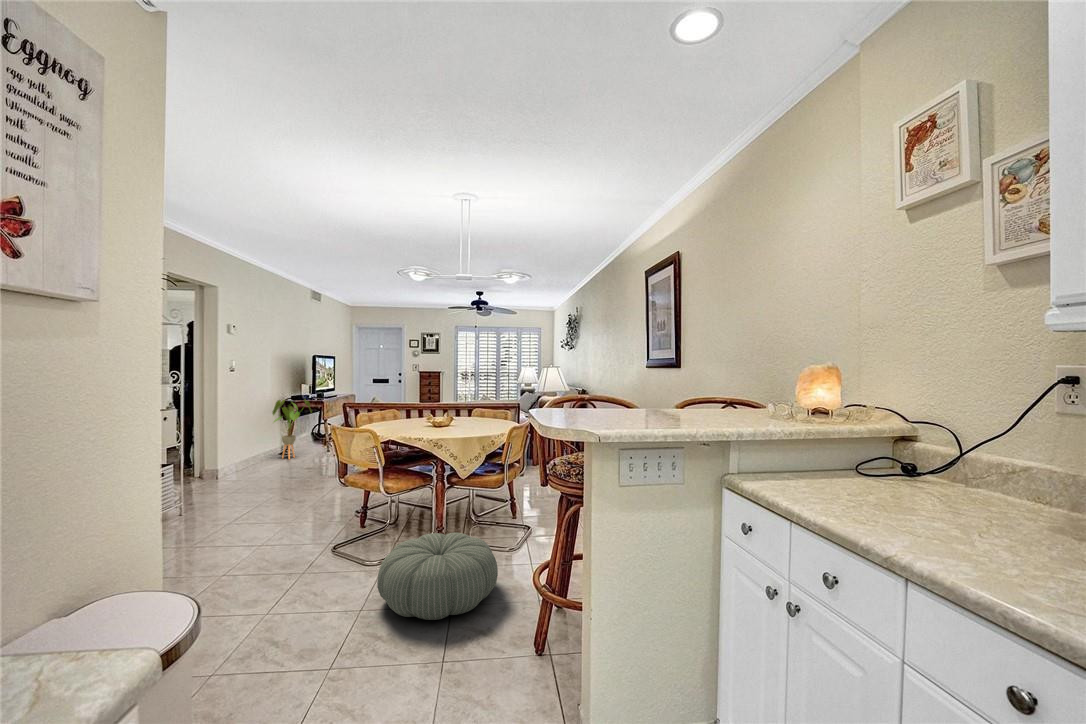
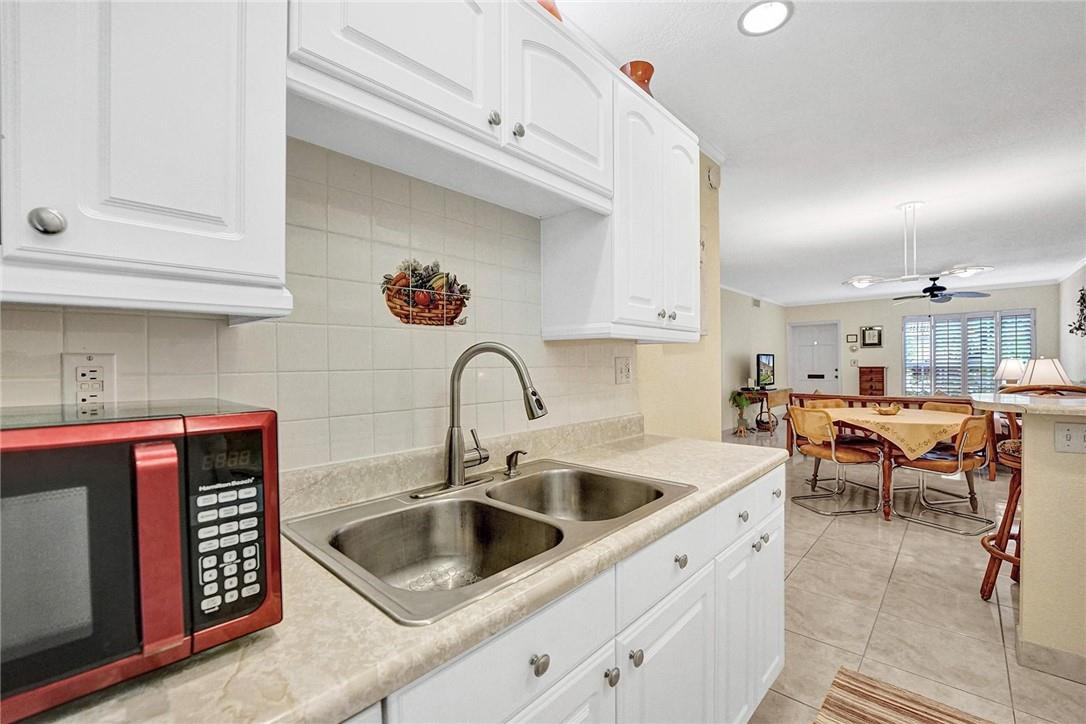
pouf: present [377,533,498,620] -> none [838,493,944,548]

